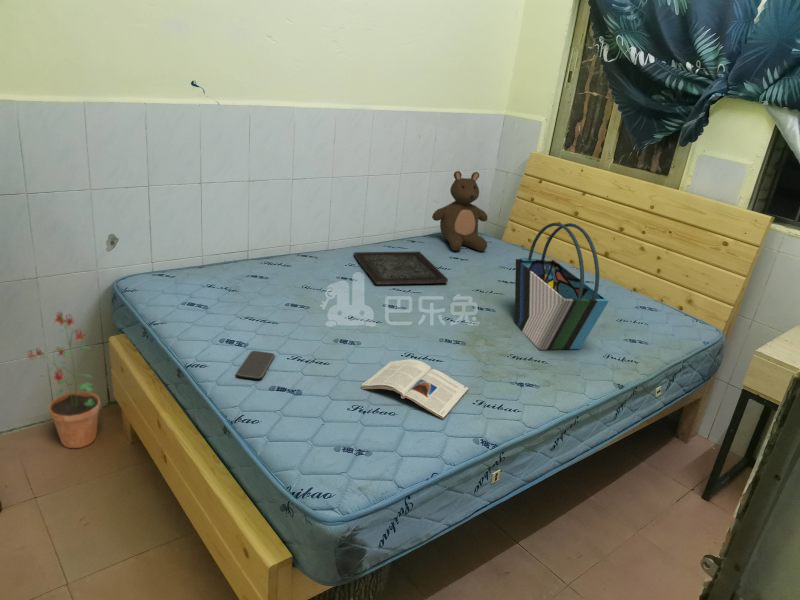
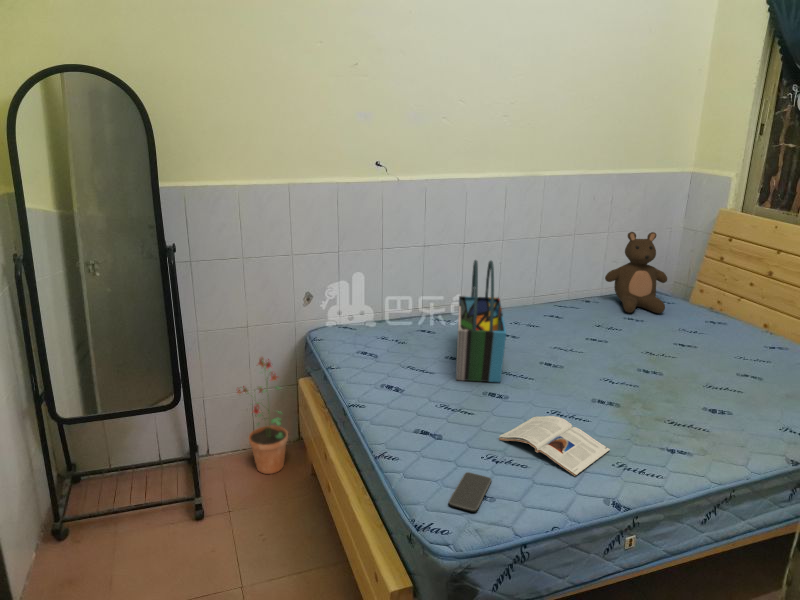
tote bag: present [515,223,609,350] -> present [456,260,506,382]
tray: present [354,252,448,285] -> none [520,312,612,344]
smartphone: present [236,351,275,379] -> present [448,472,491,512]

